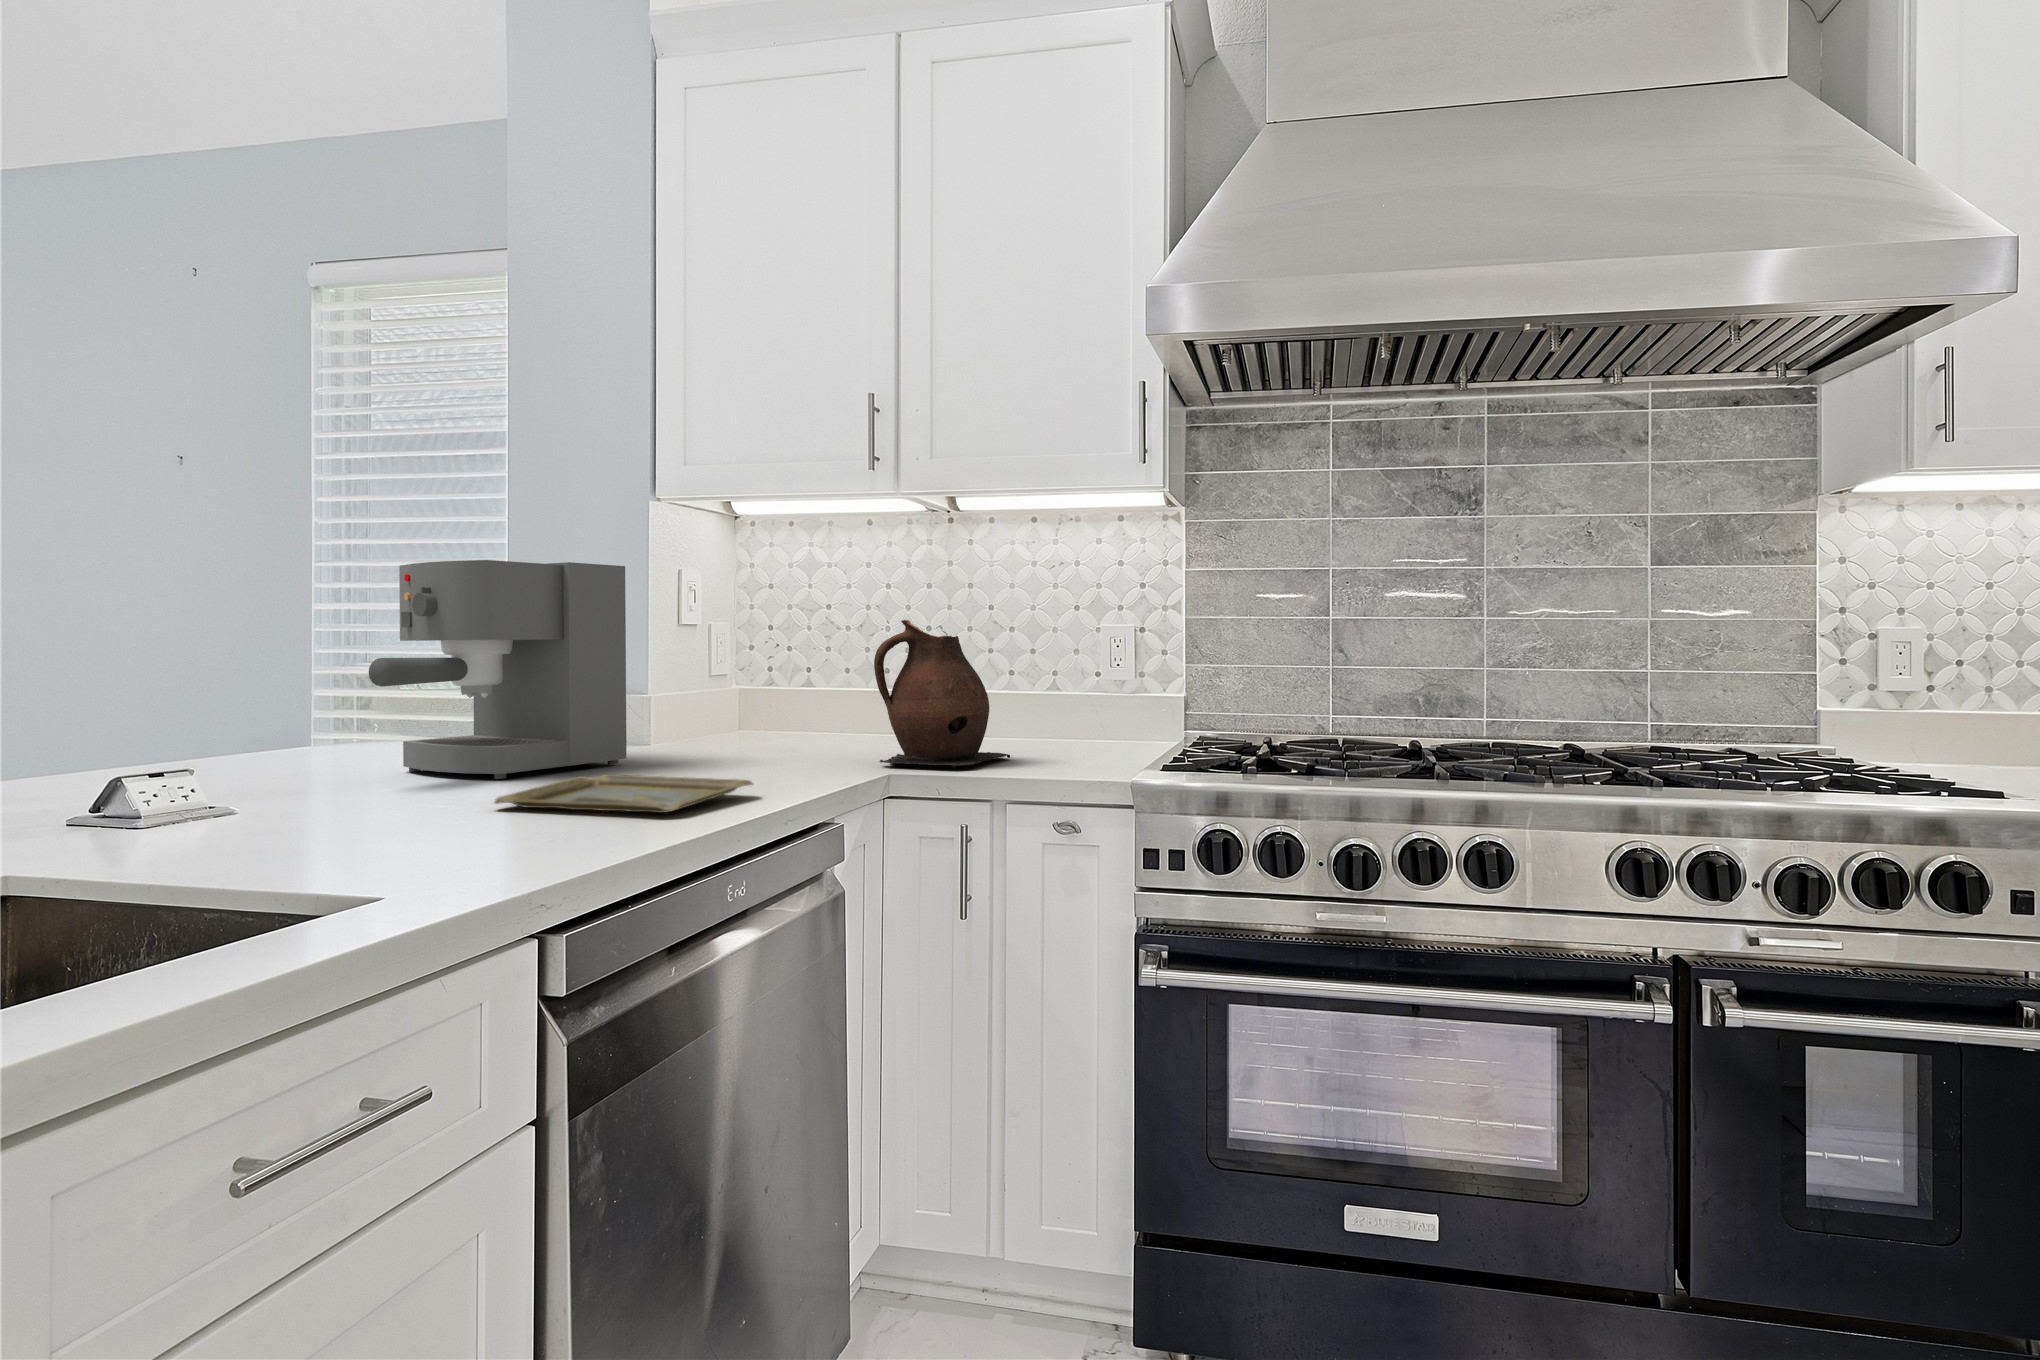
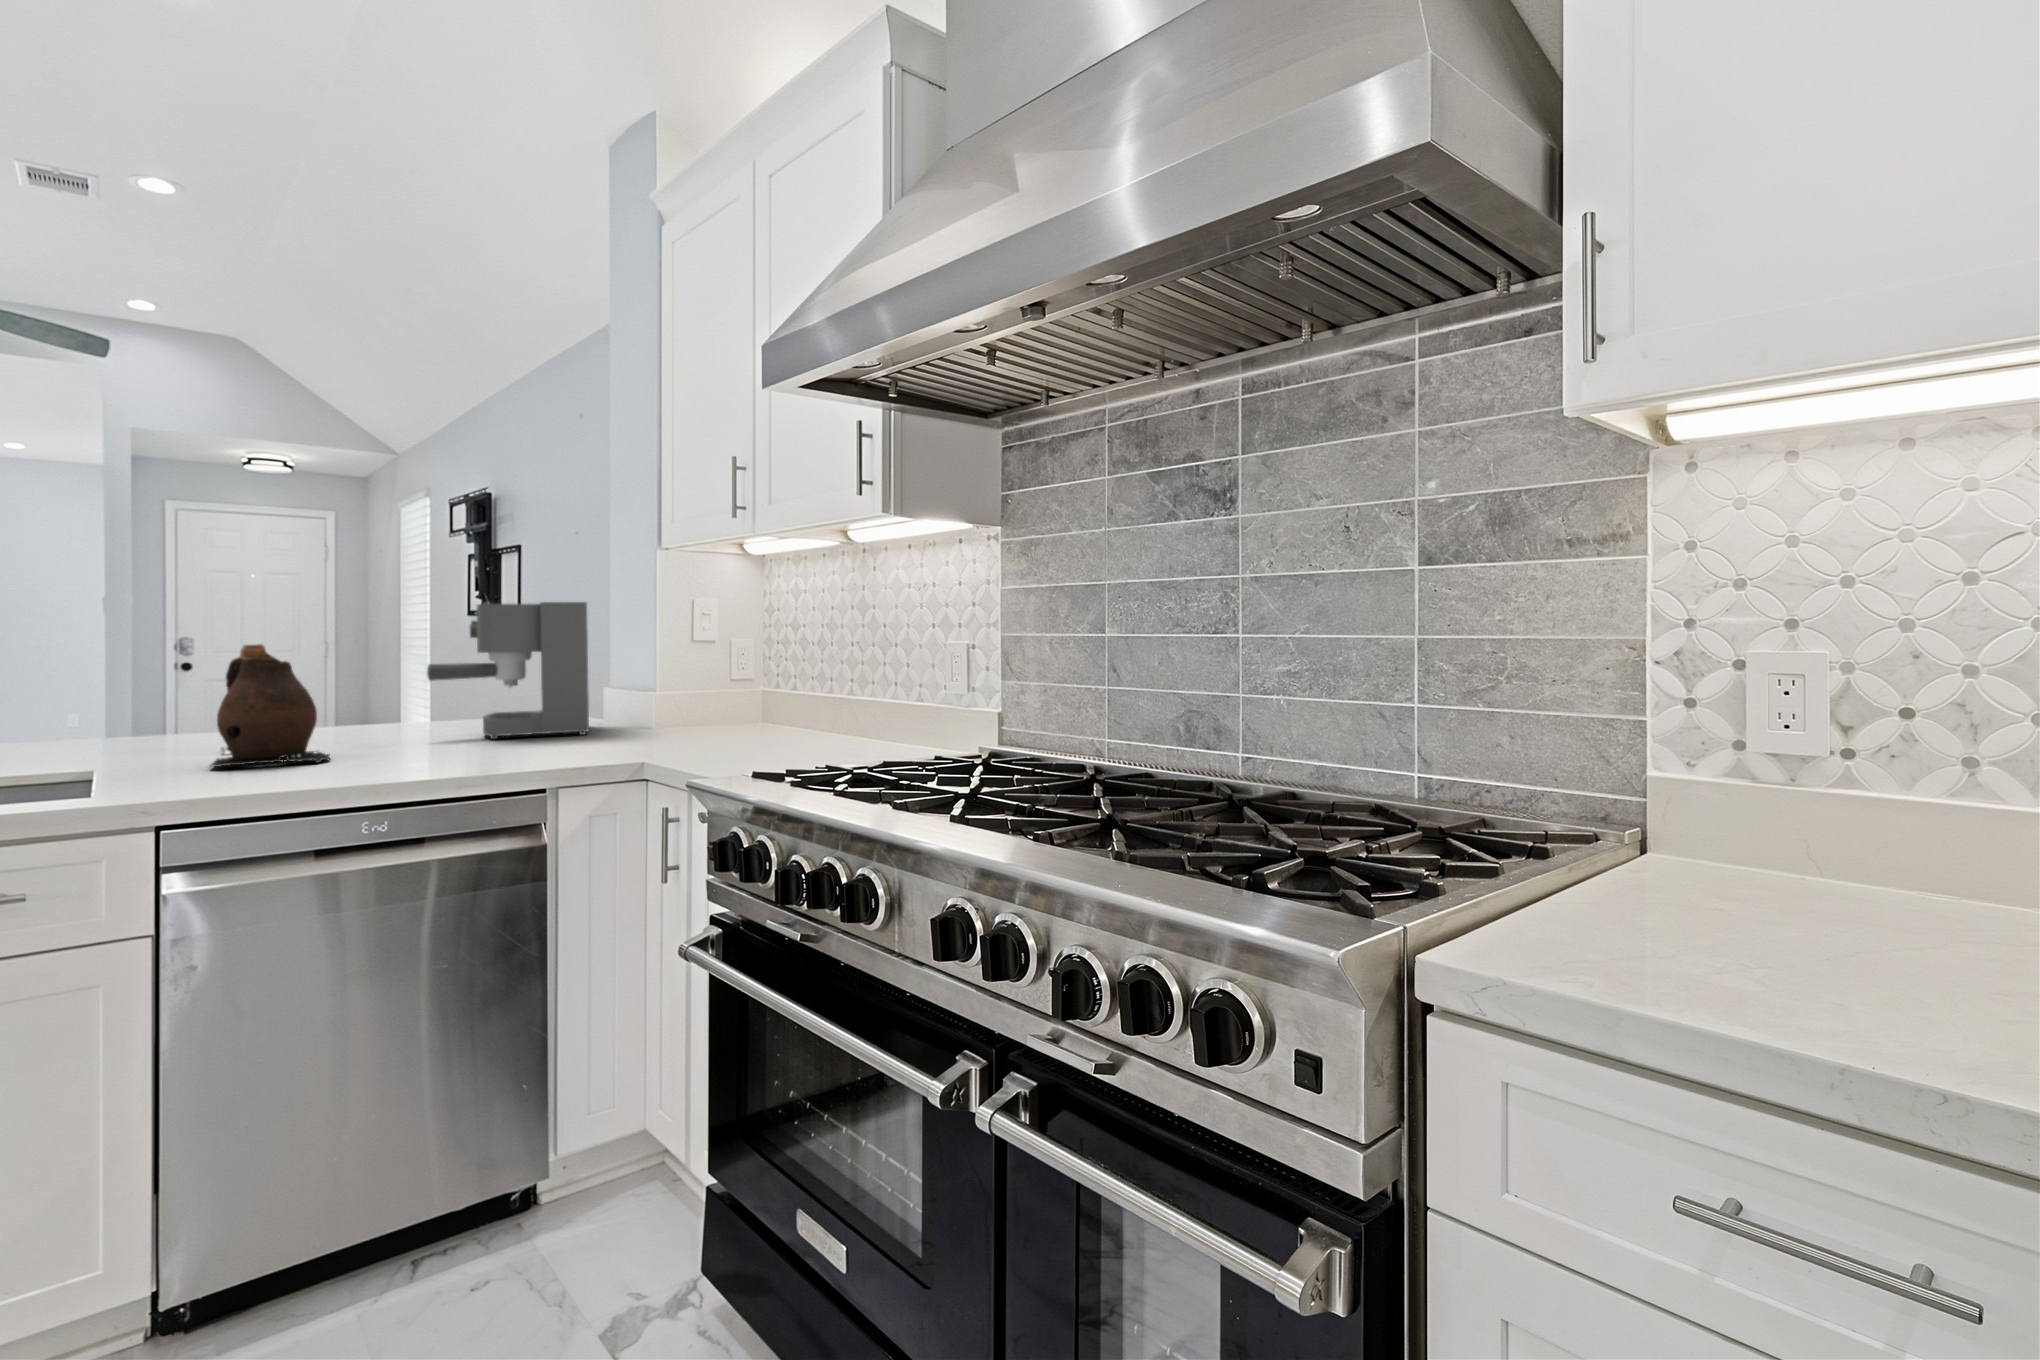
ceramic pitcher: present [874,620,1010,768] -> present [210,644,330,767]
tray: present [494,774,752,813] -> none [389,741,511,768]

